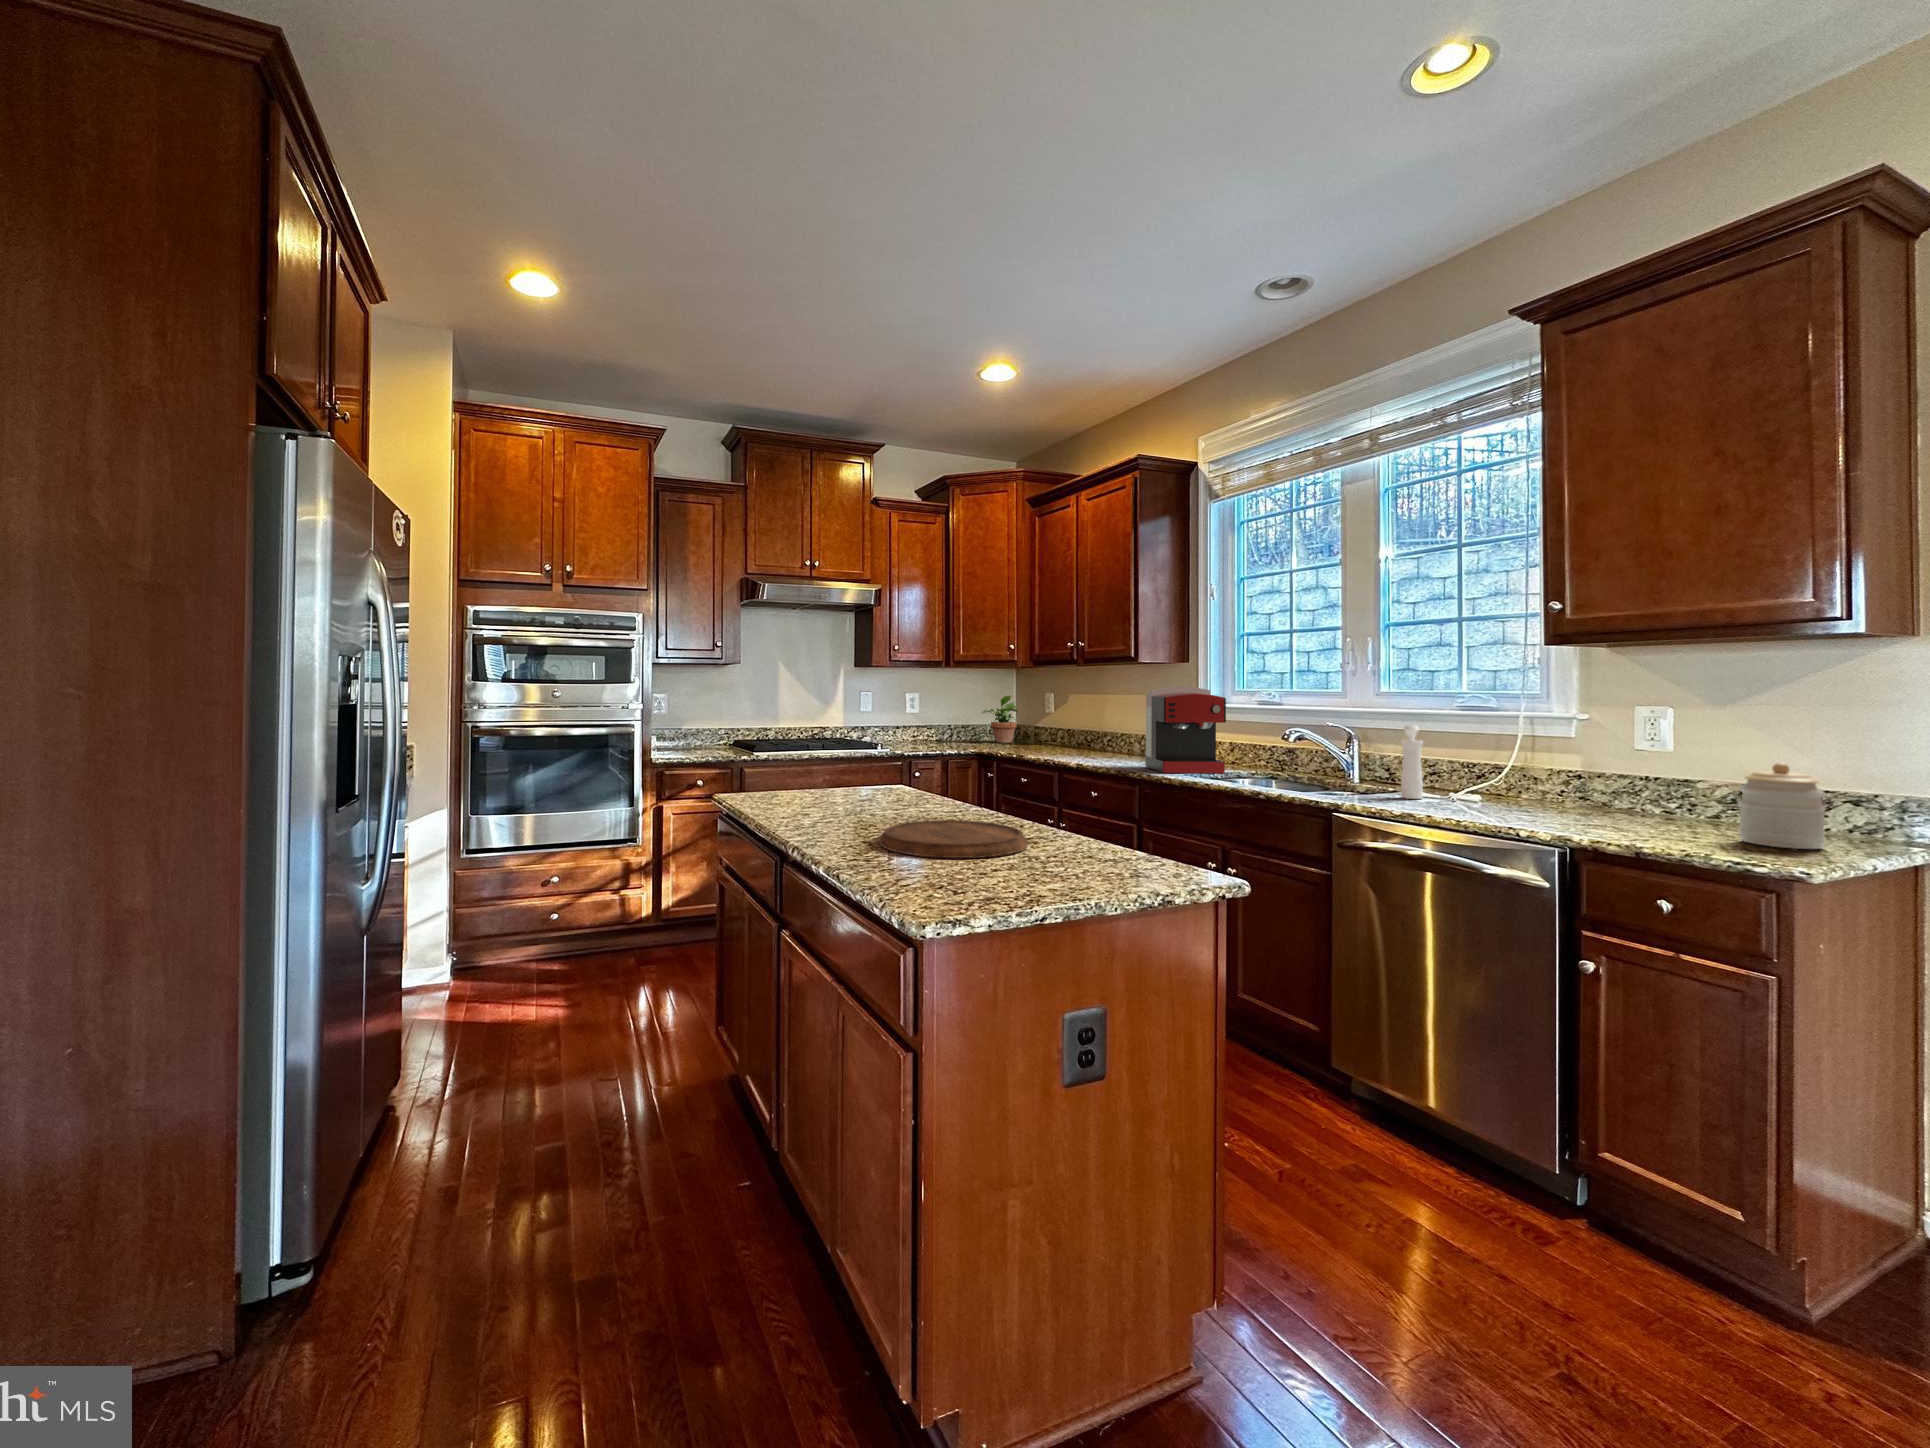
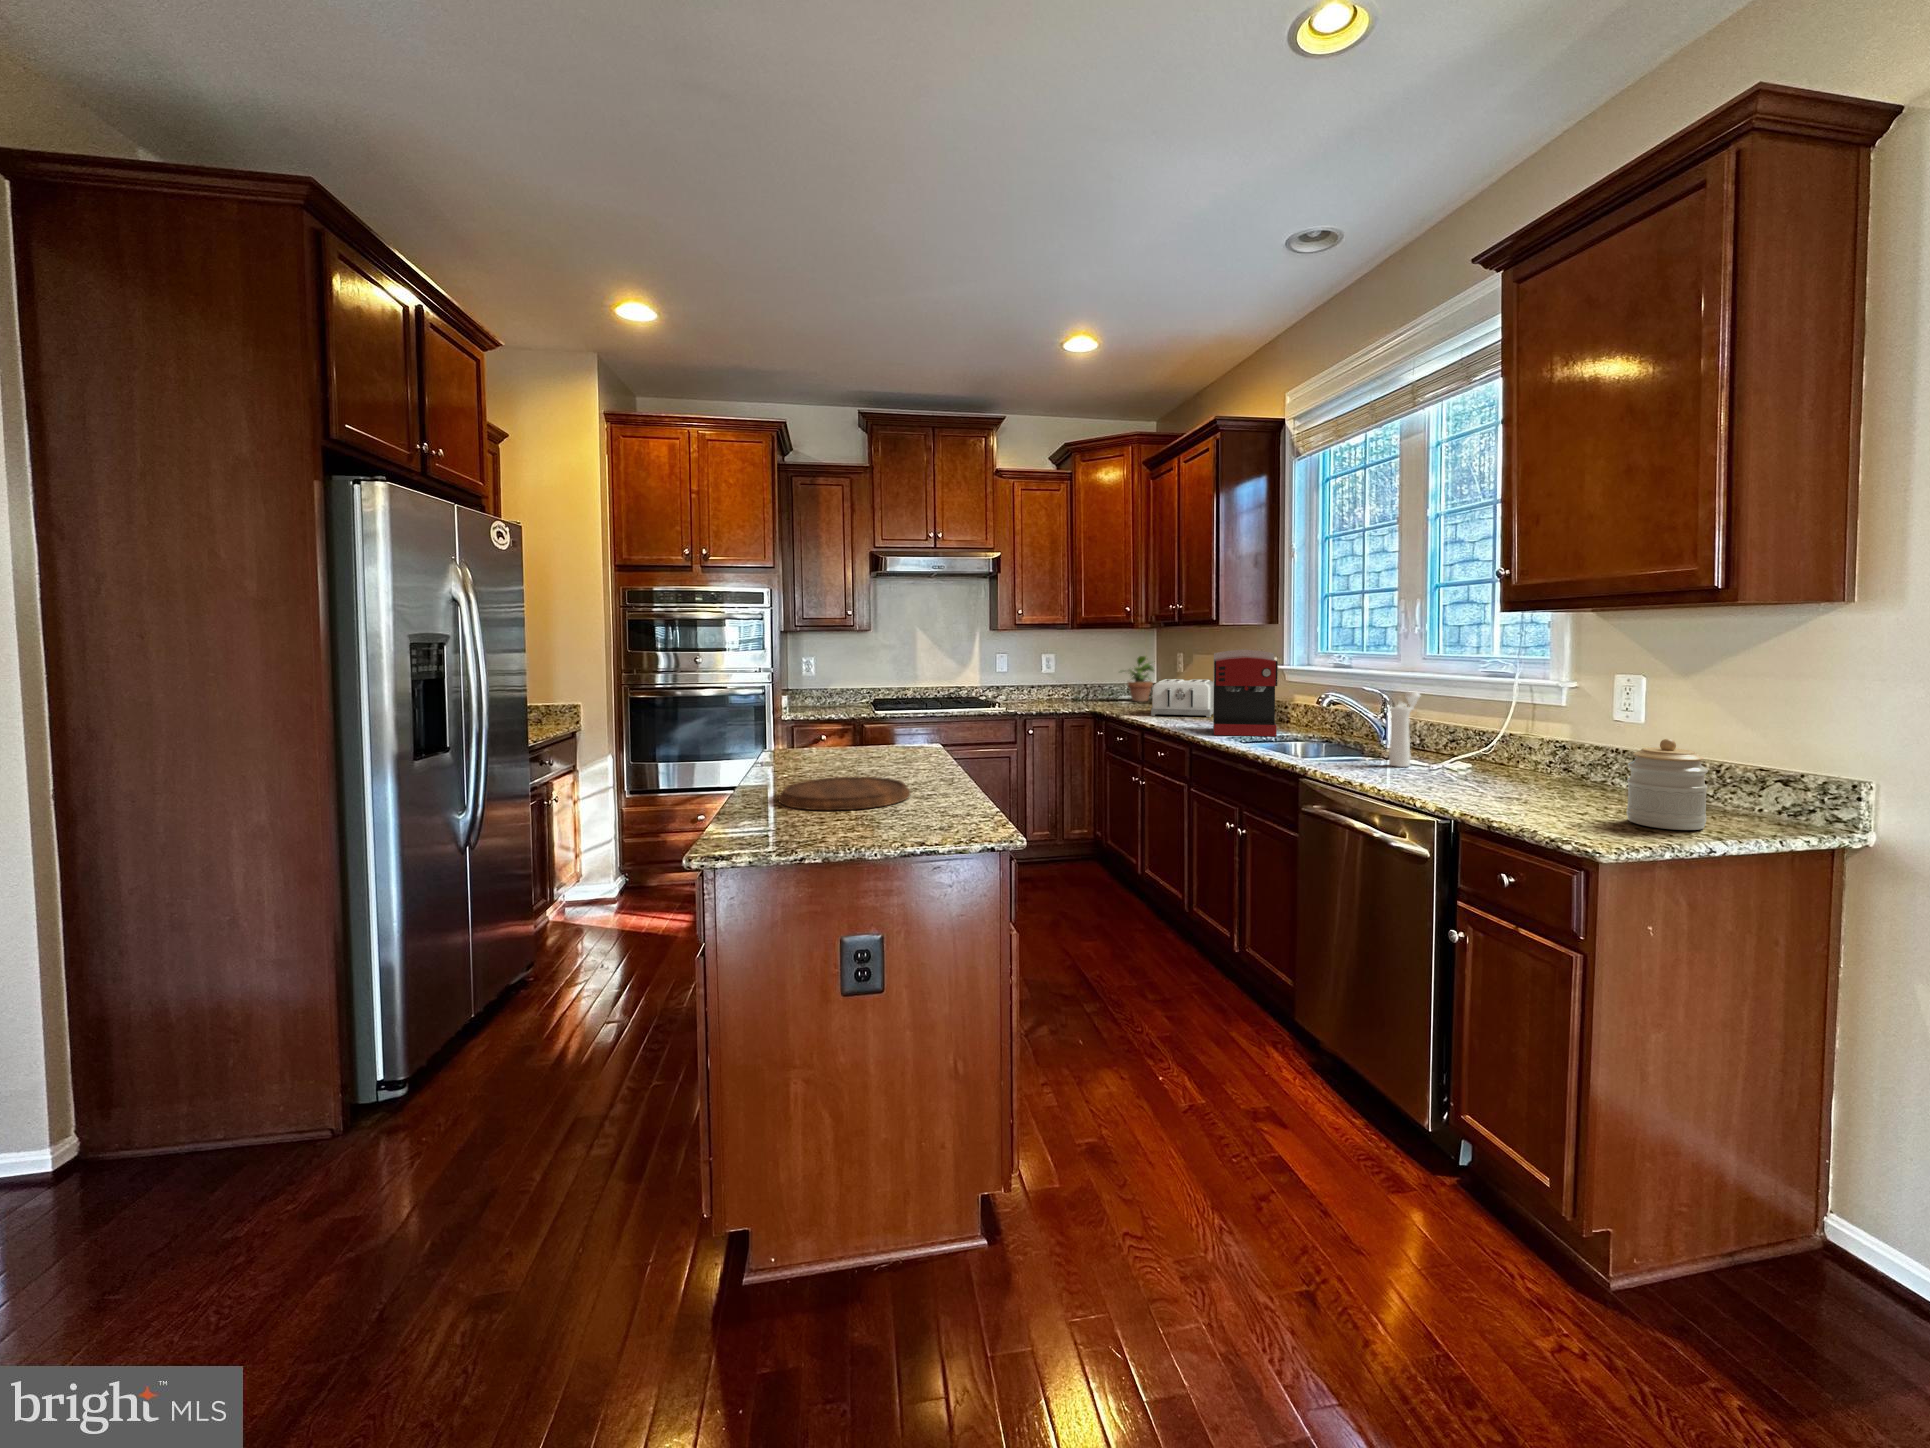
toaster: none [1050,718,1114,757] -> present [1151,679,1214,717]

